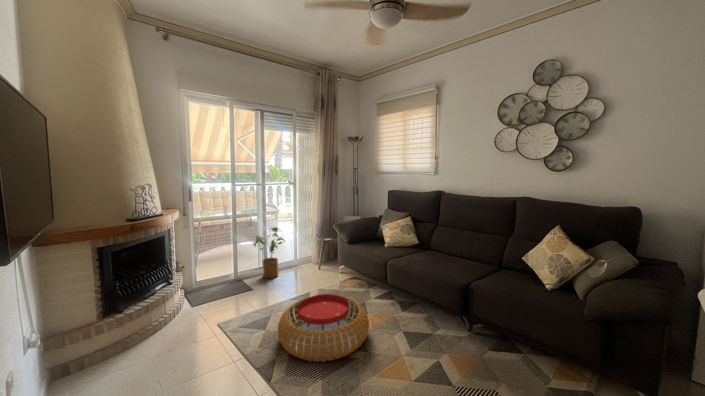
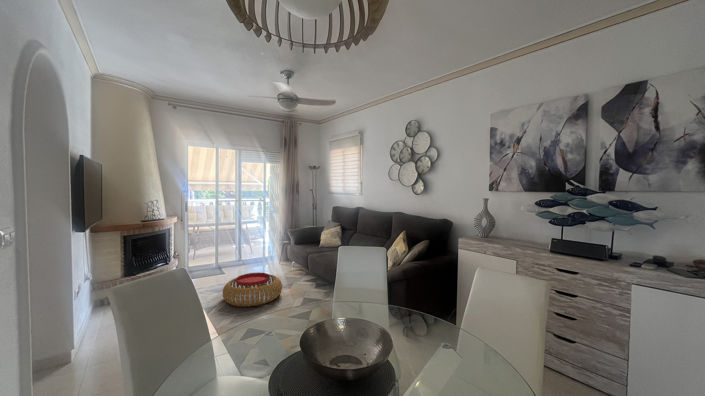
house plant: present [254,227,285,278] -> none [230,232,252,269]

